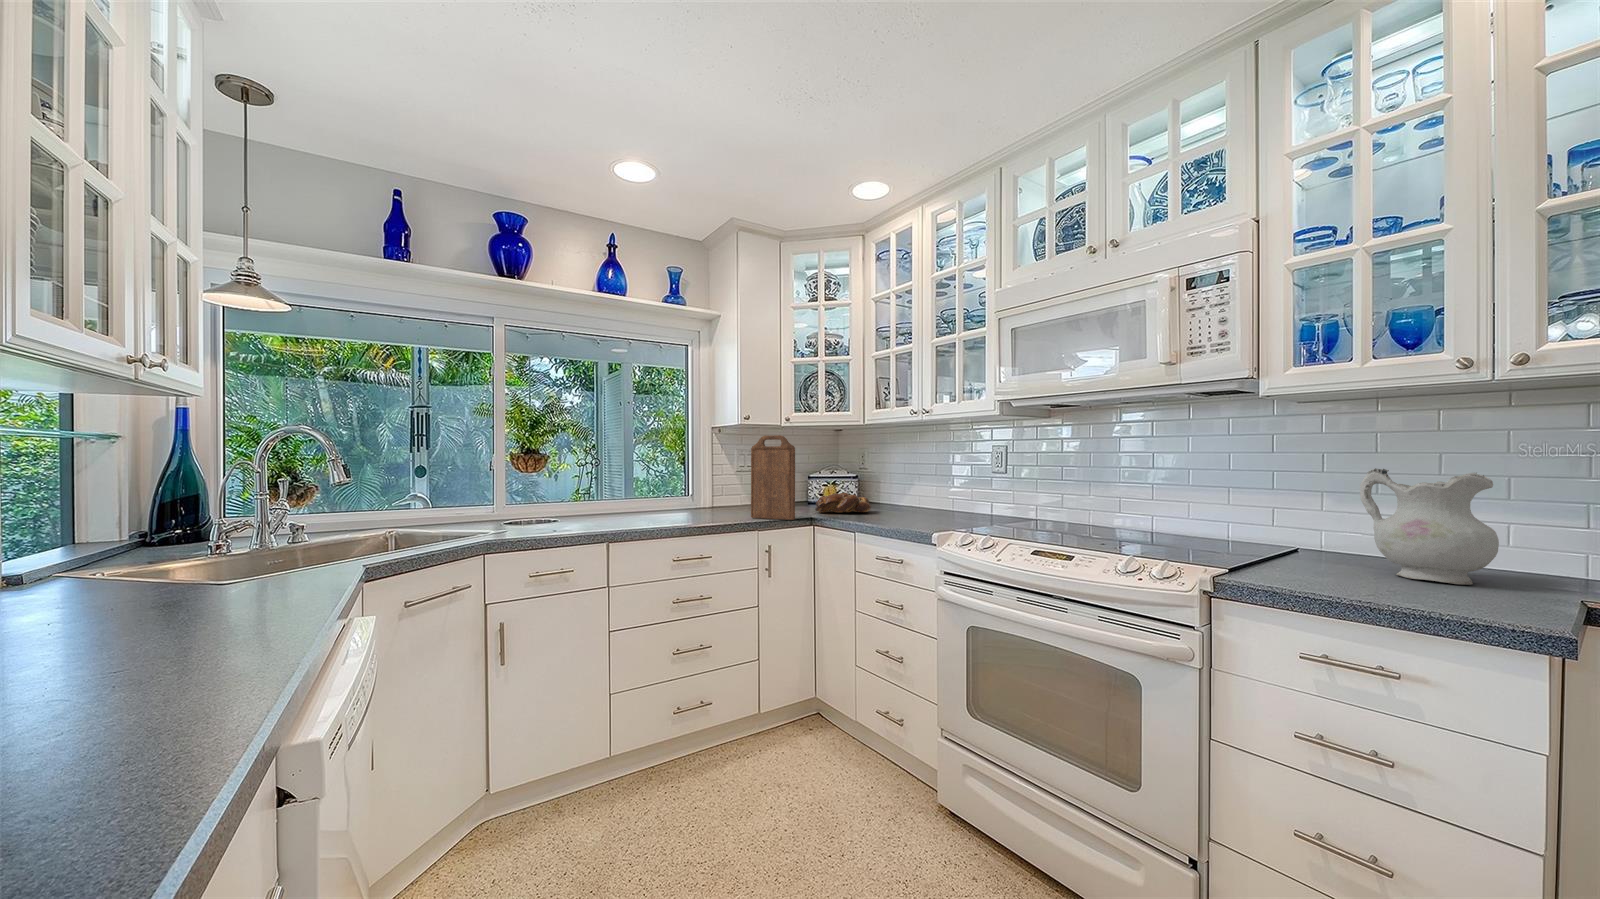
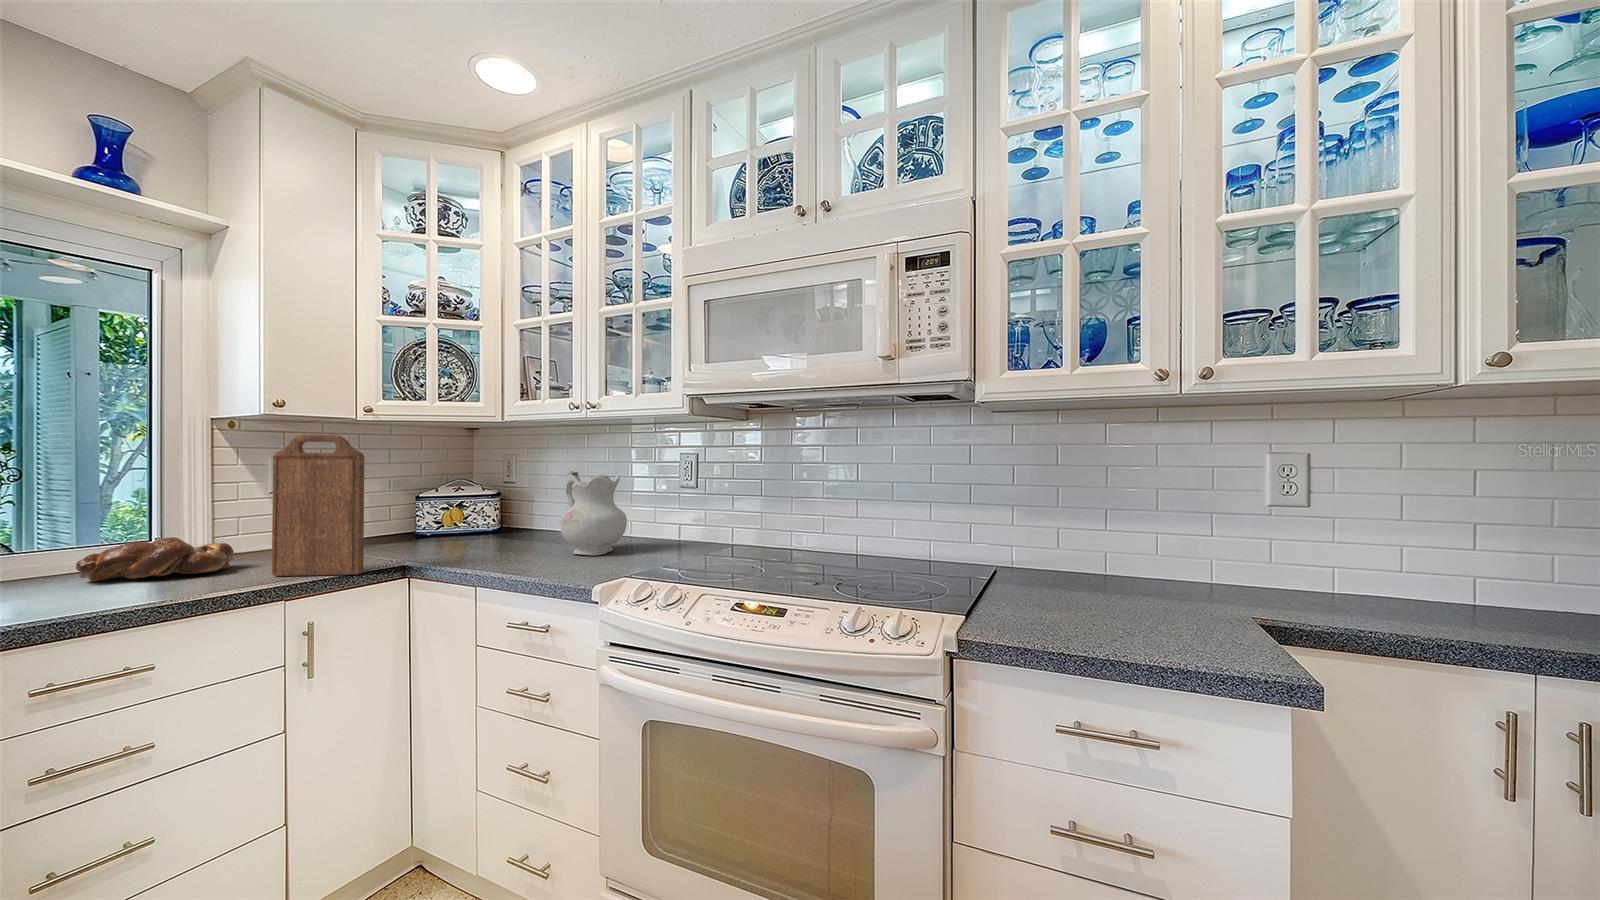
ceramic pitcher: present [1360,468,1499,585] -> present [560,471,627,556]
bread loaf: present [815,493,871,513] -> present [76,537,234,581]

